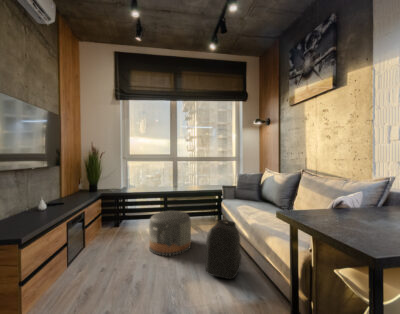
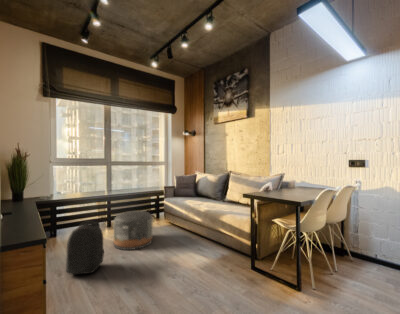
backpack: present [206,220,242,279] -> present [66,221,104,274]

